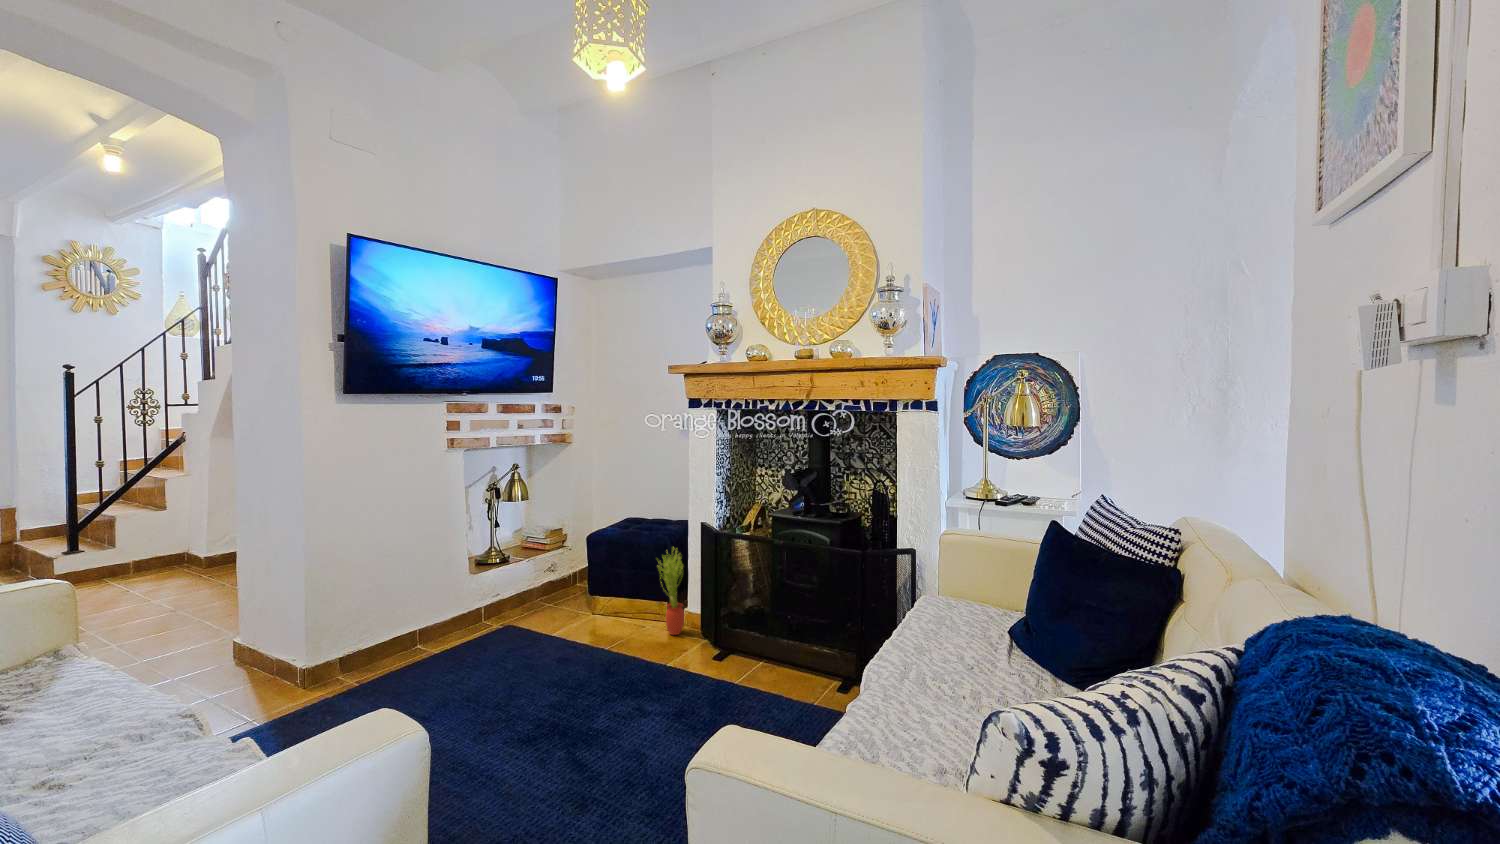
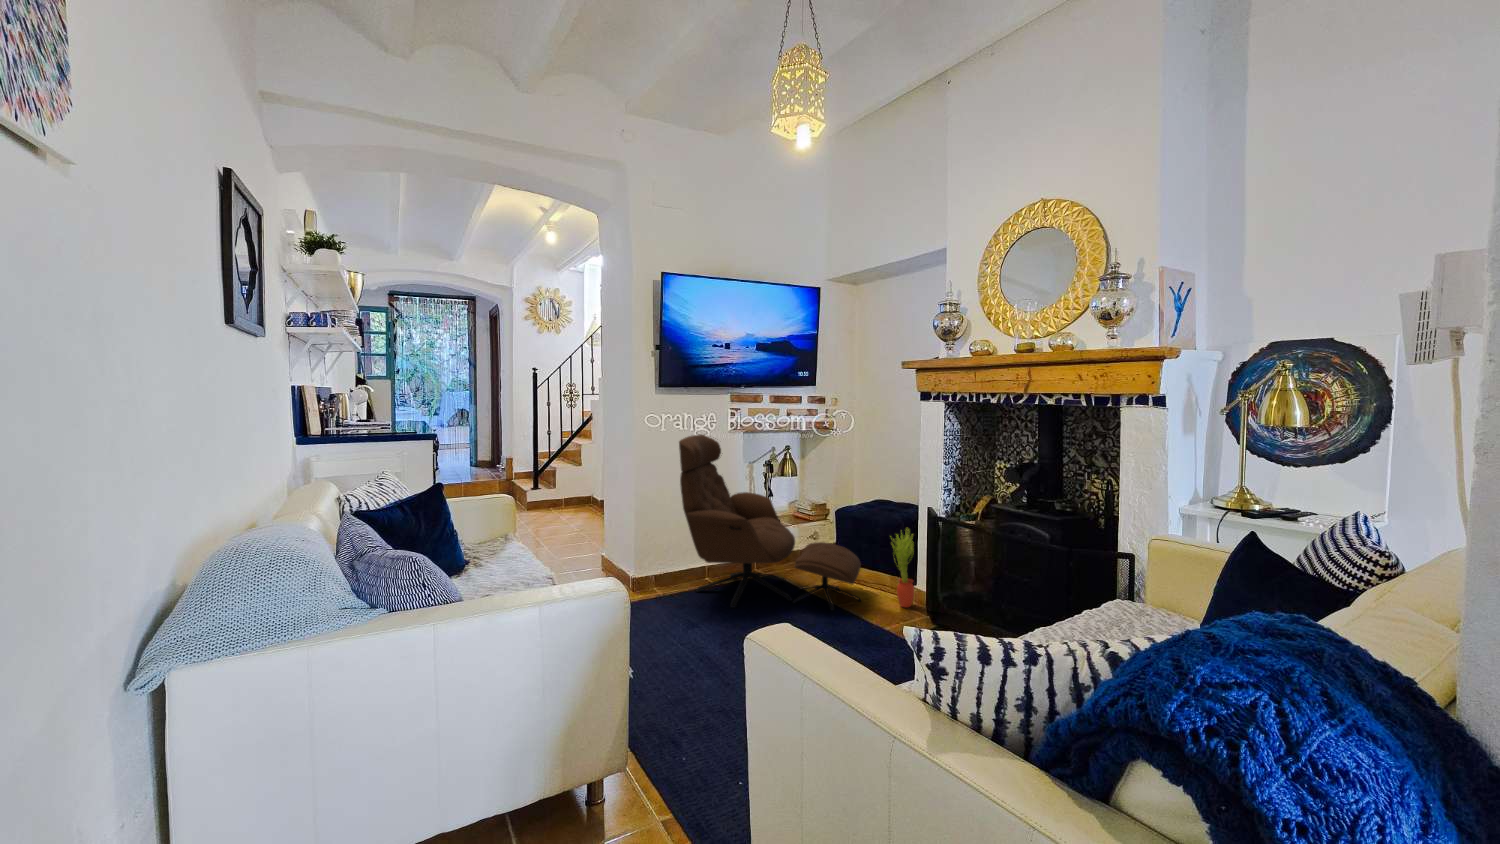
lounge chair: none [379,454,626,679] -> present [679,435,861,610]

